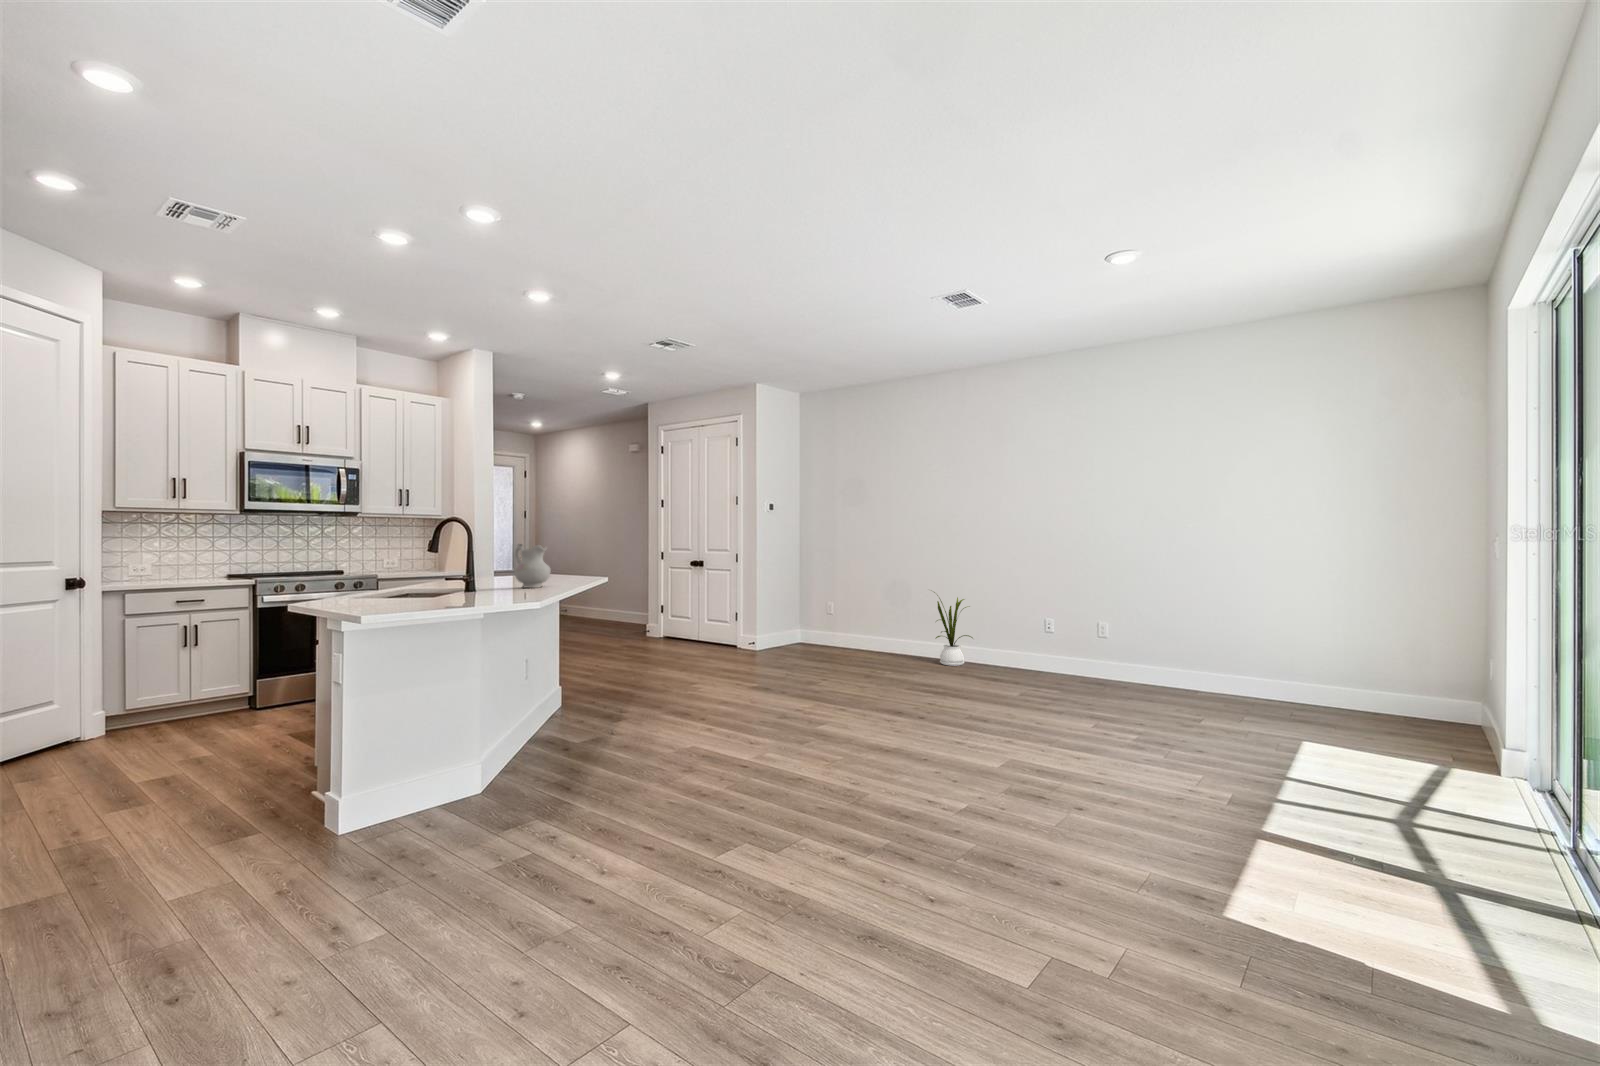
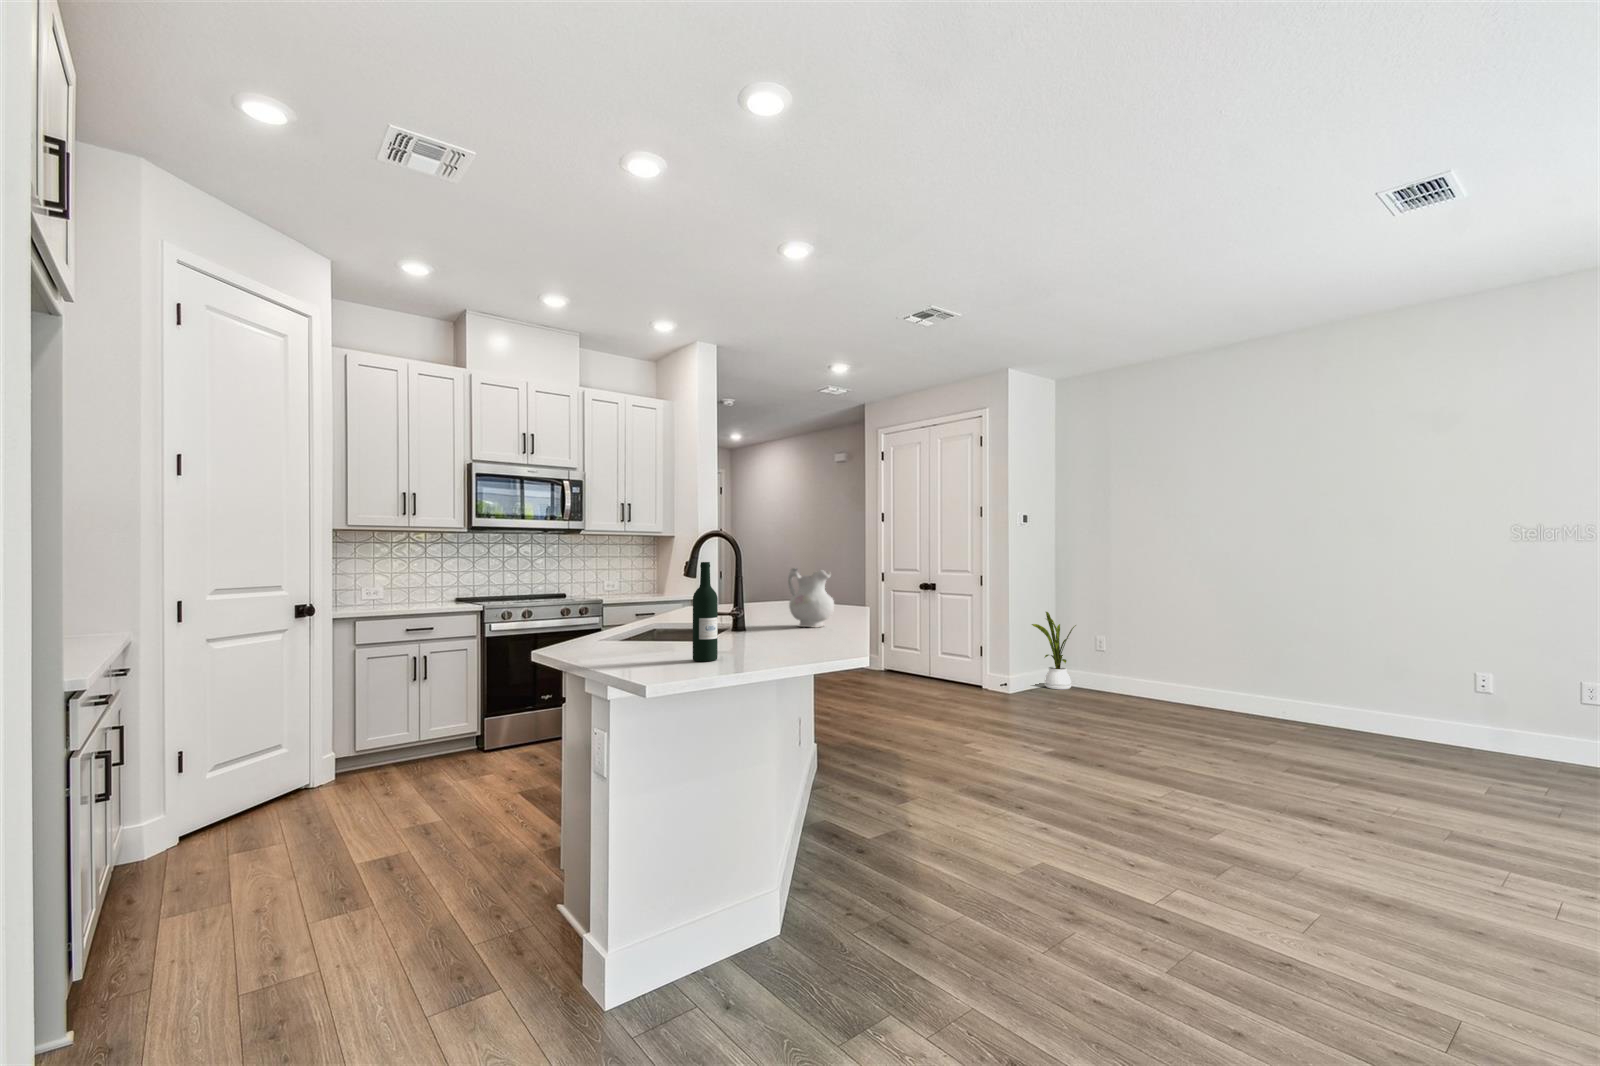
wine bottle: none [411,537,431,605] -> present [693,562,718,661]
house plant: present [934,592,973,666] -> present [1032,612,1076,689]

